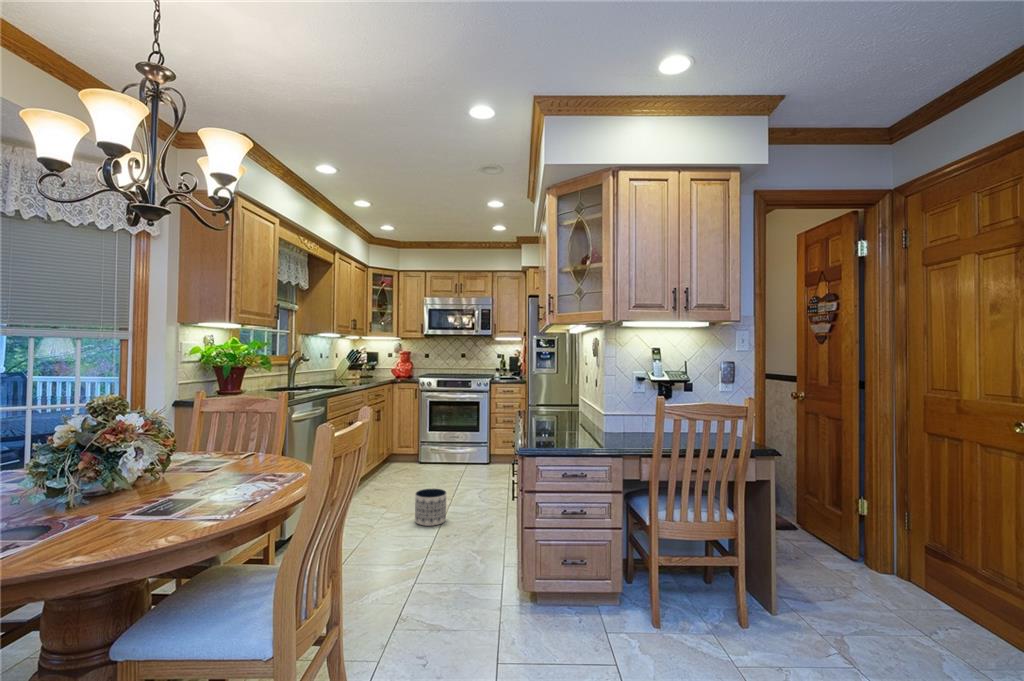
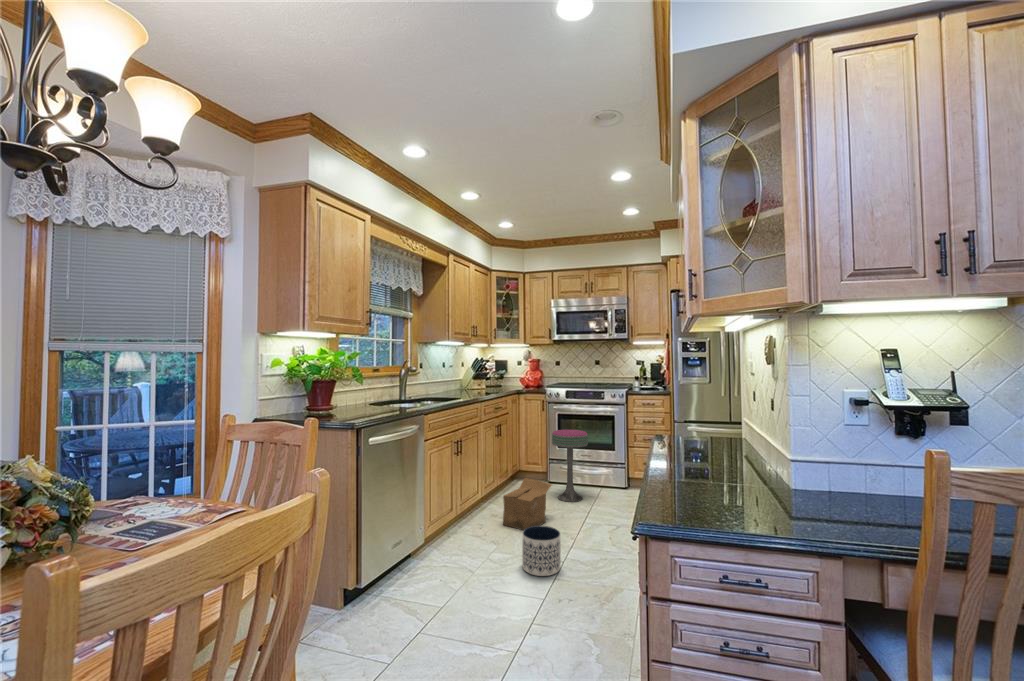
bar stool: none [427,415,459,477] -> present [552,430,588,502]
cardboard box: none [389,457,431,500] -> present [503,478,552,530]

